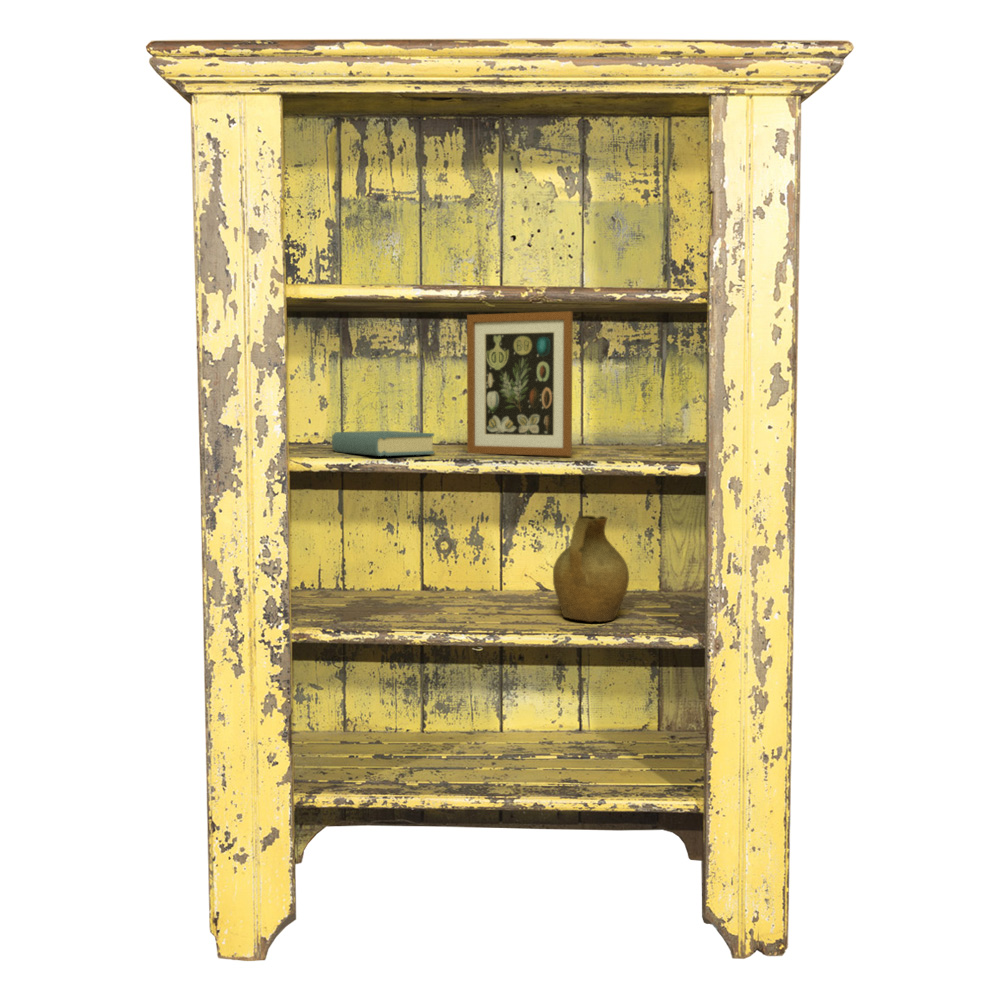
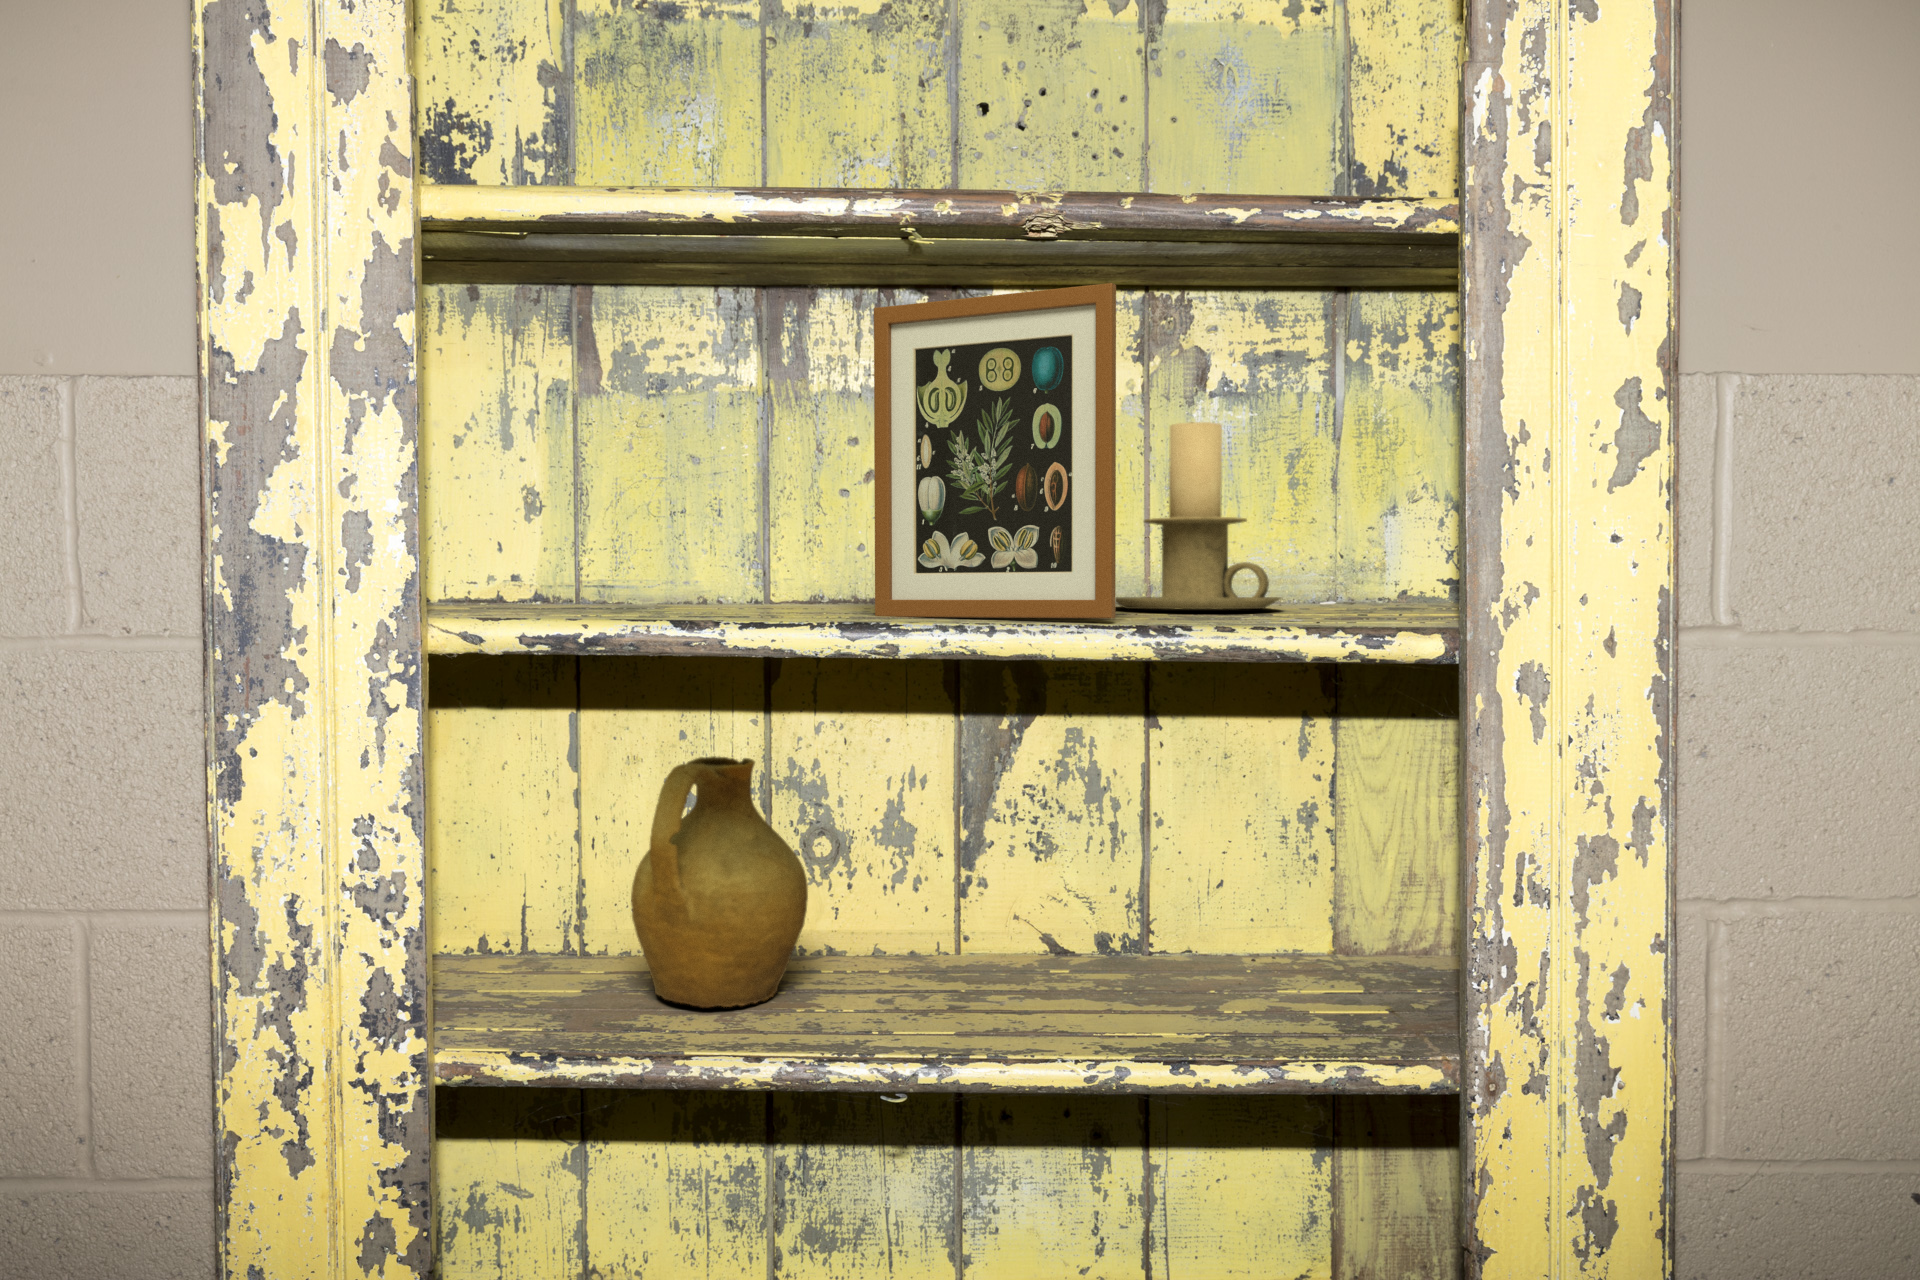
candle holder: none [574,361,657,449] -> present [1116,422,1281,609]
hardback book: present [332,431,434,456] -> none [571,567,798,617]
pitcher: present [553,515,629,622] -> present [631,756,808,1008]

